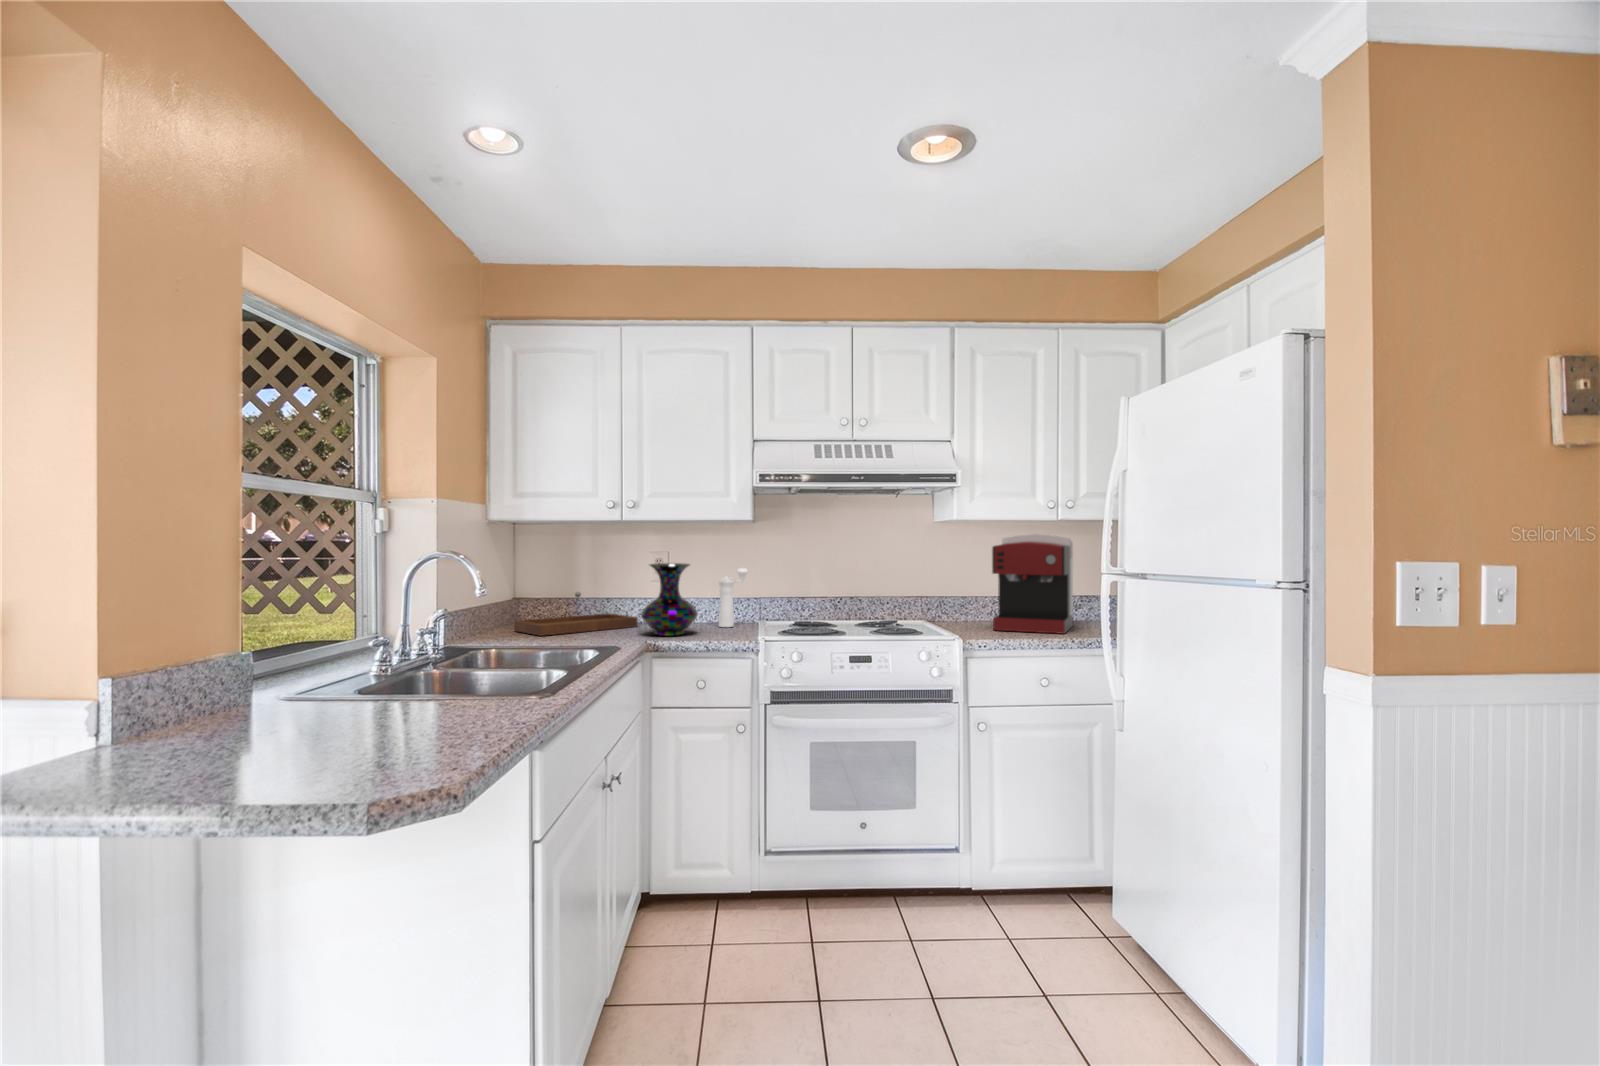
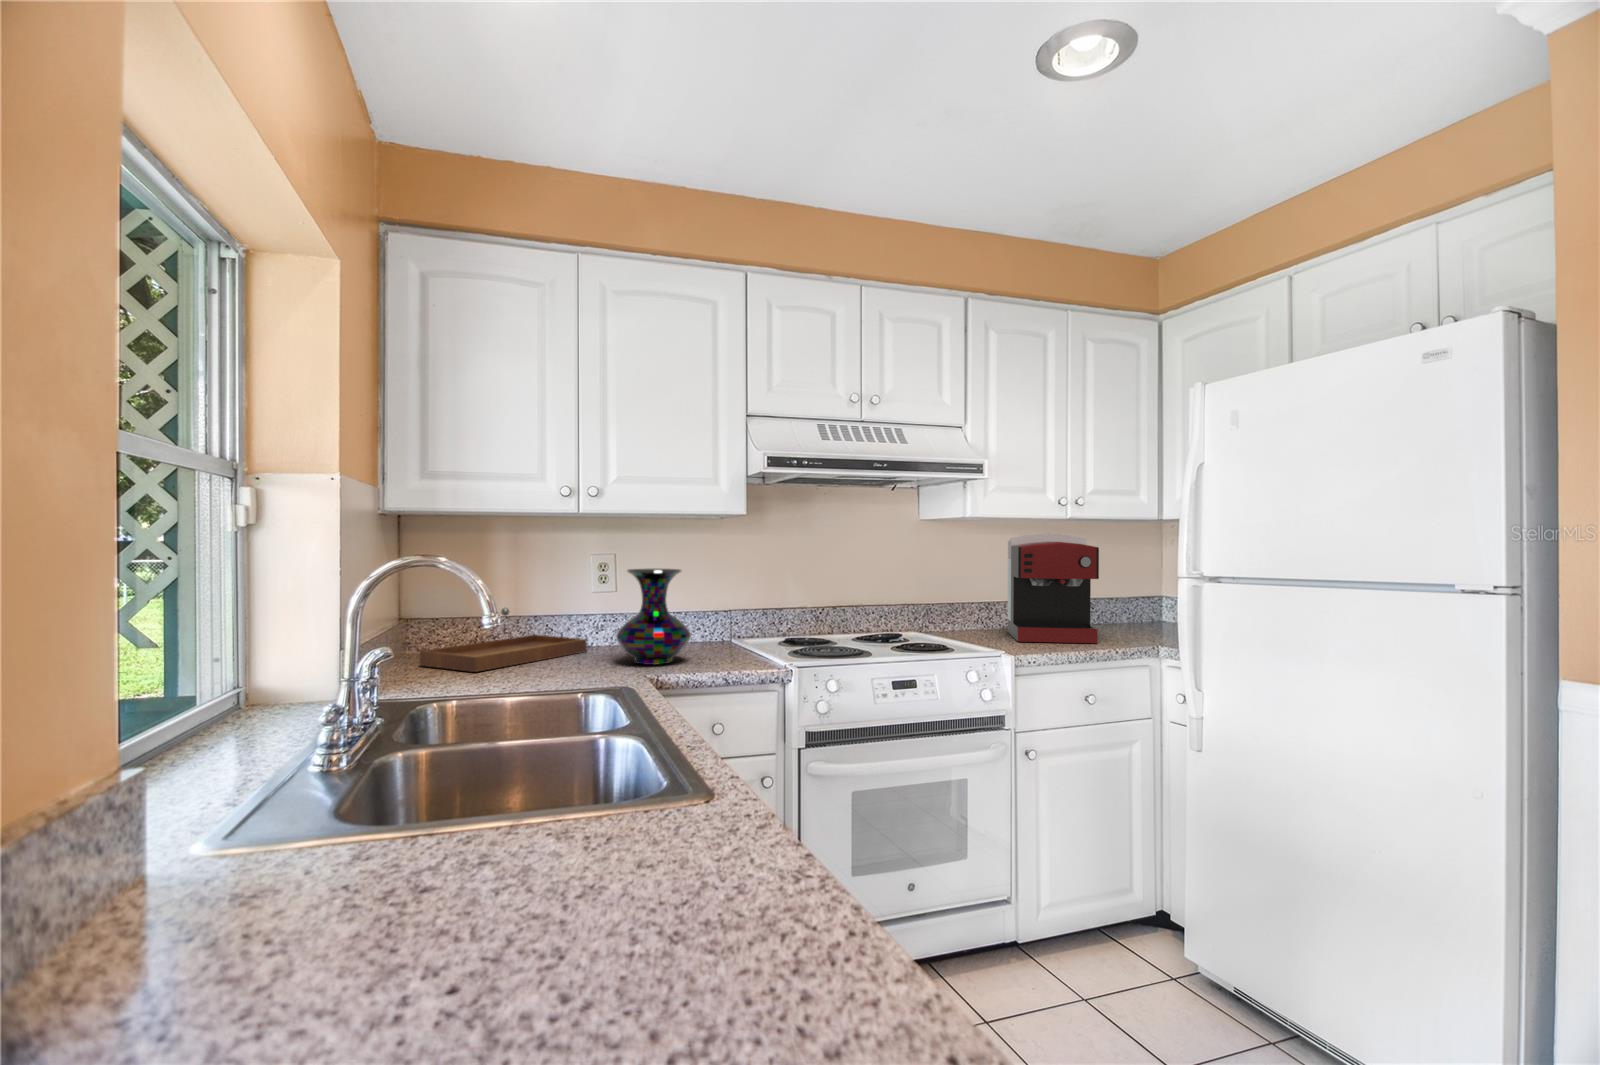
pepper mill: present [719,568,748,627] -> none [695,573,724,649]

